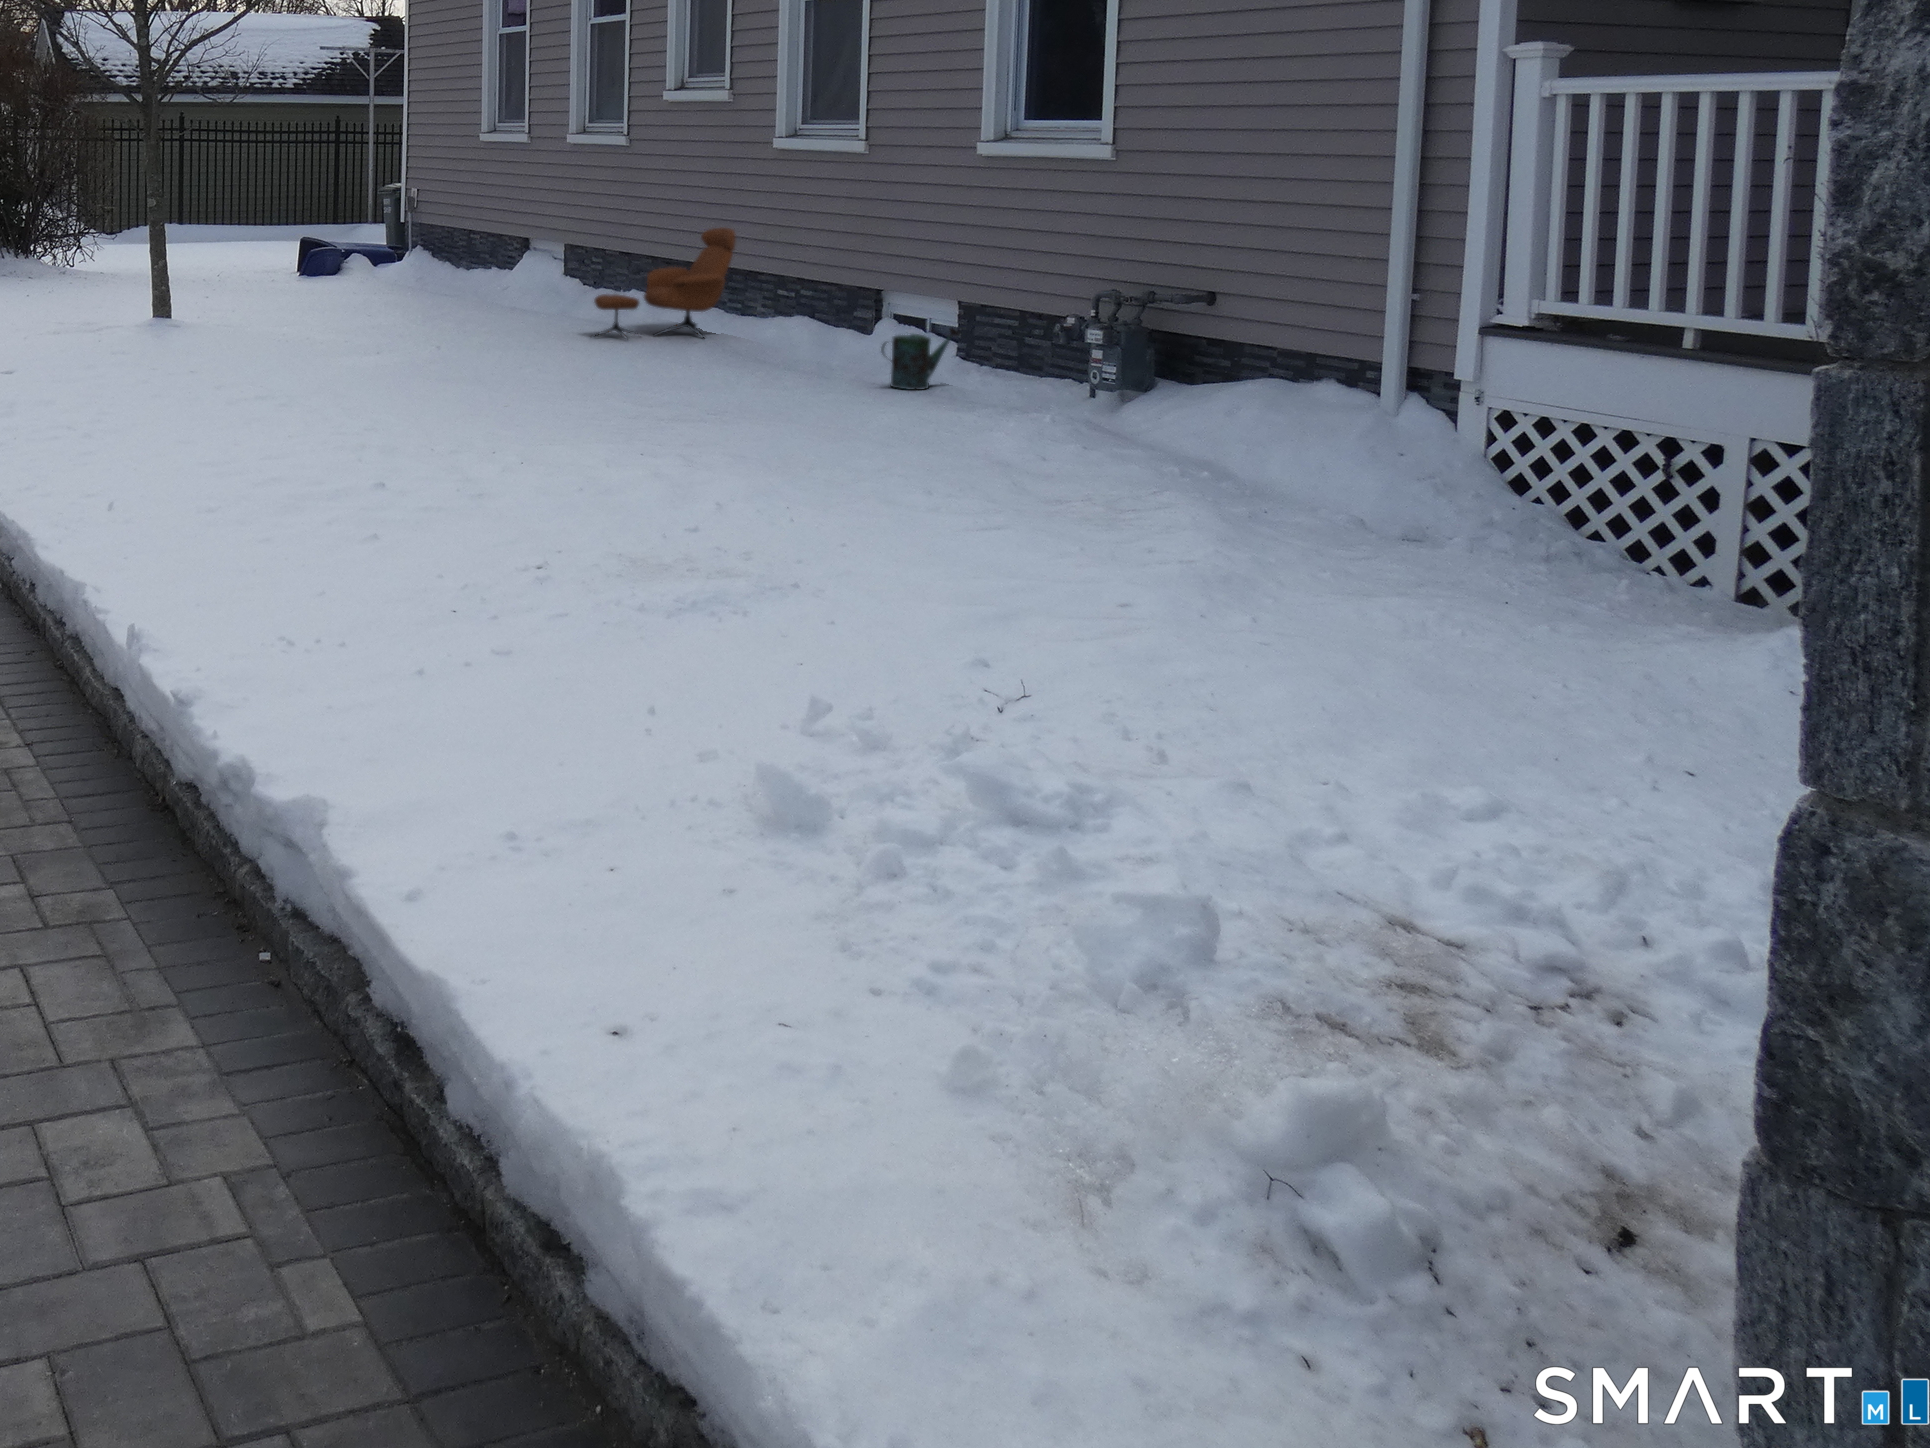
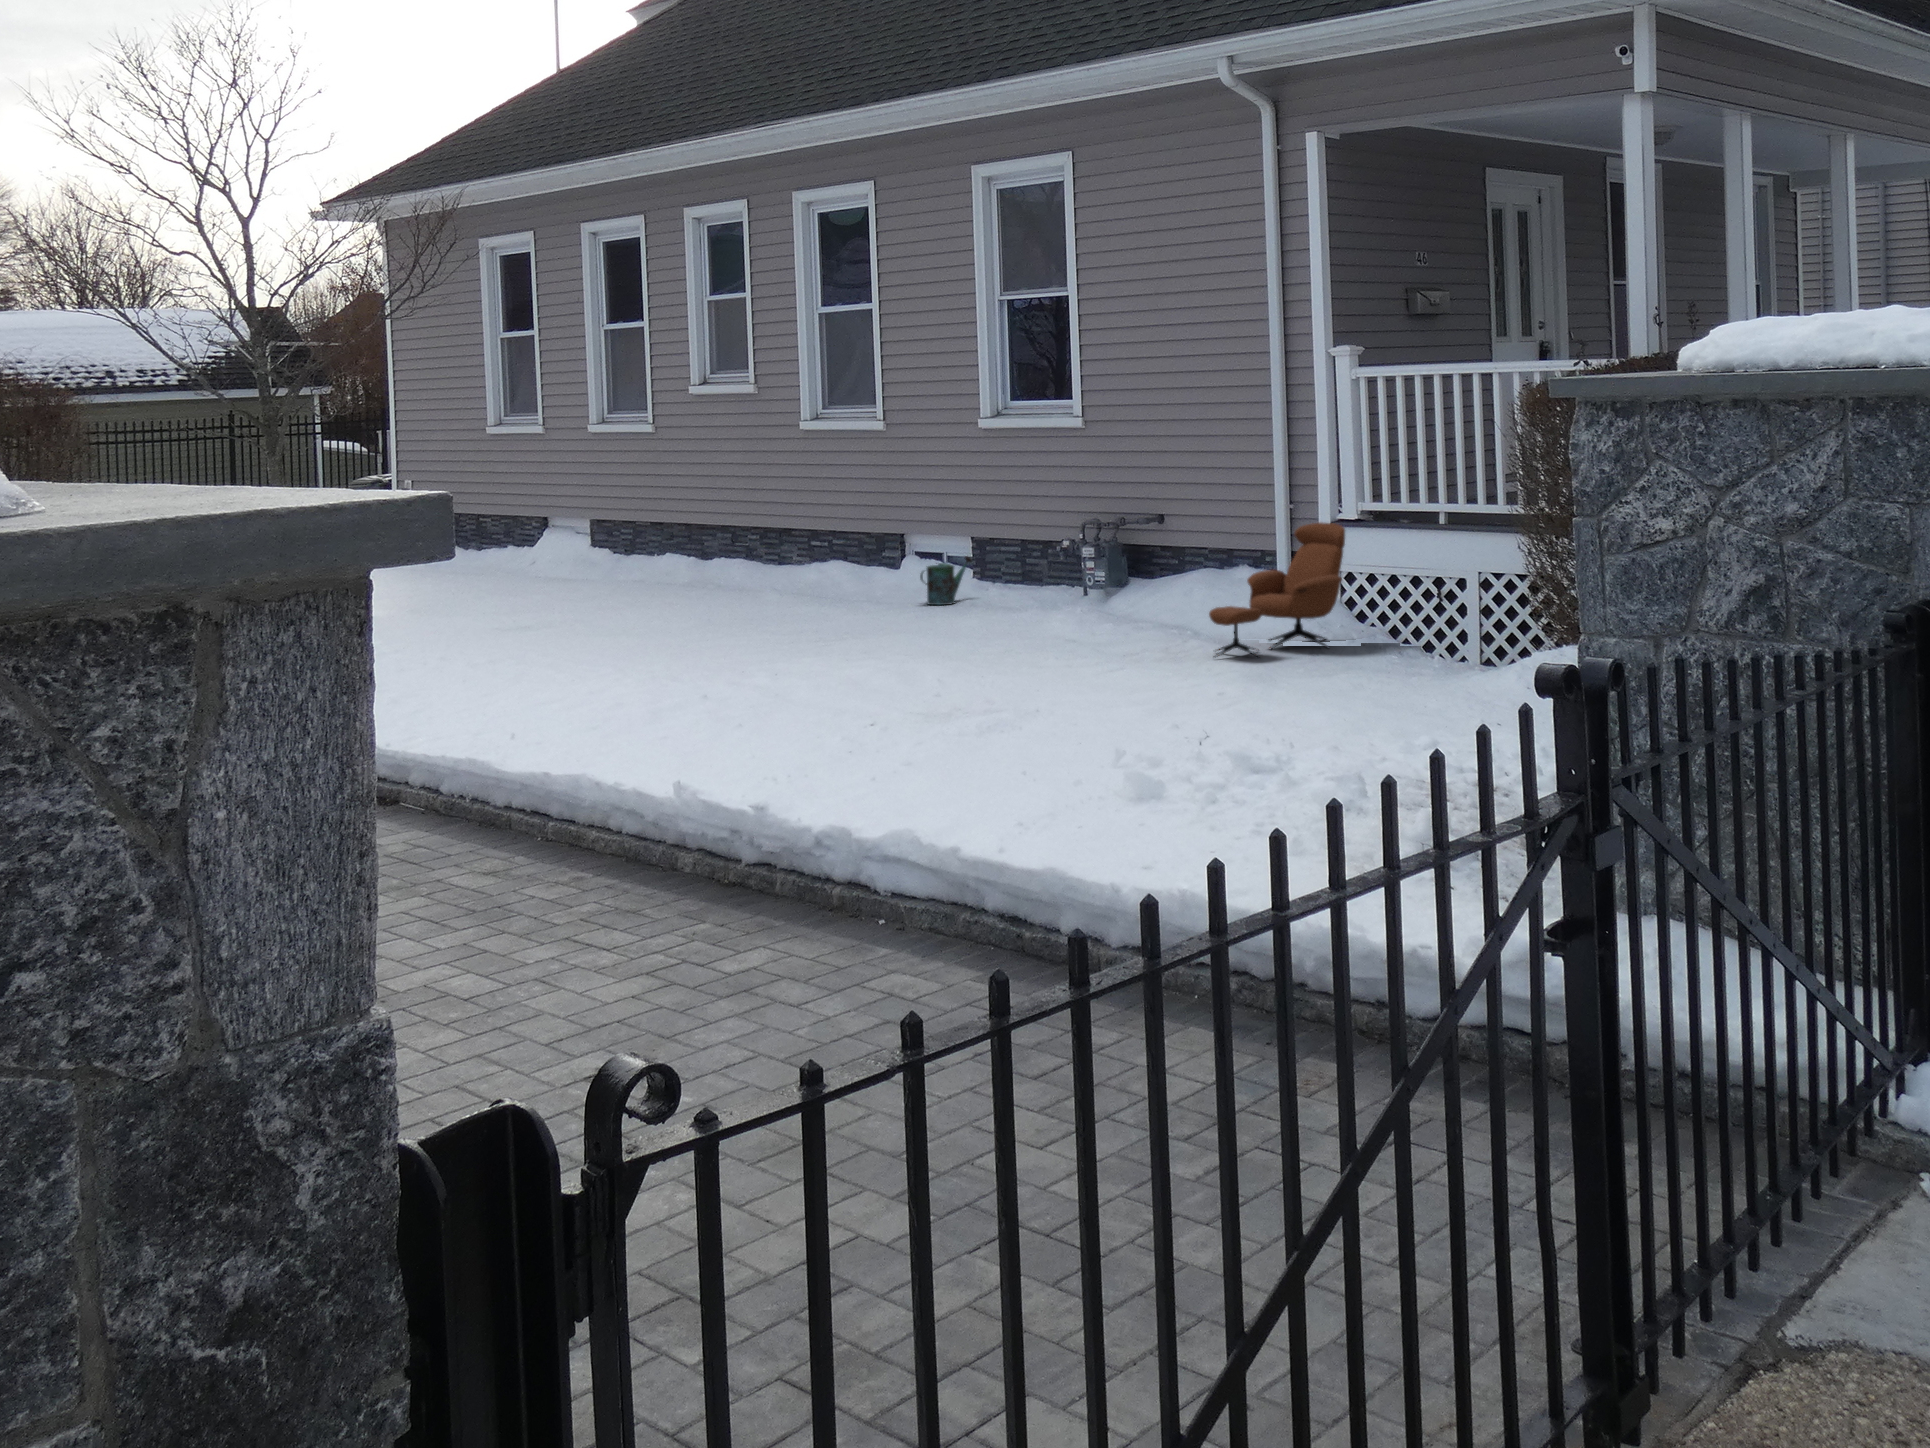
lounge chair: present [594,228,736,336] -> present [1209,522,1345,657]

